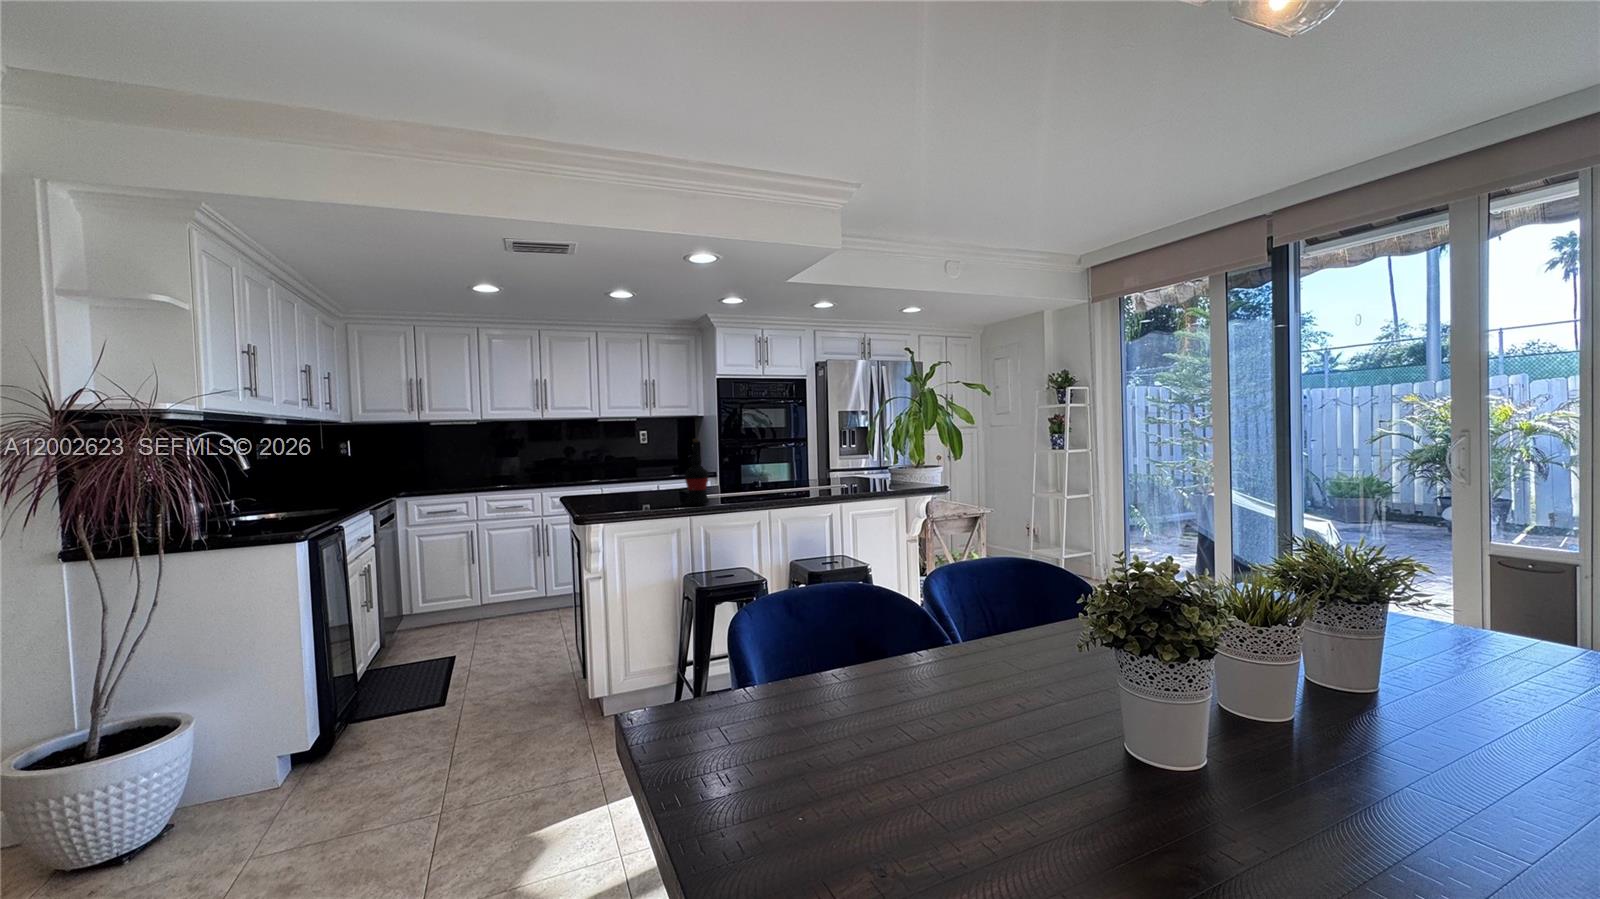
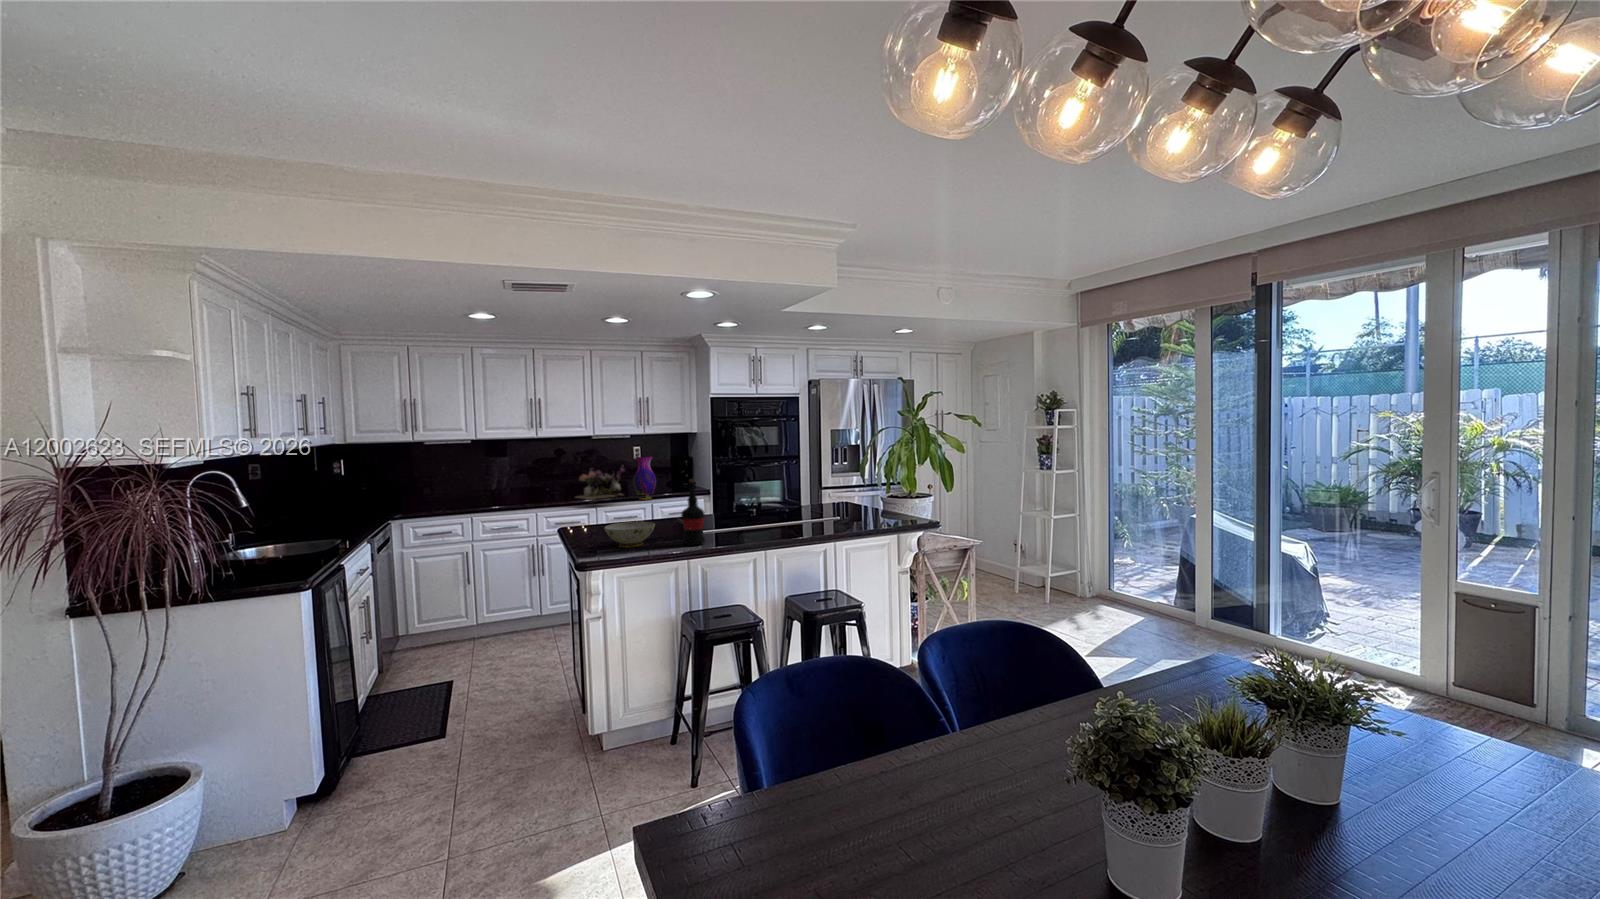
vase: none [640,439,664,482] -> present [633,457,657,500]
flower arrangement: none [581,445,632,486] -> present [576,465,625,504]
ceramic bowl: none [607,484,658,509] -> present [604,521,655,548]

